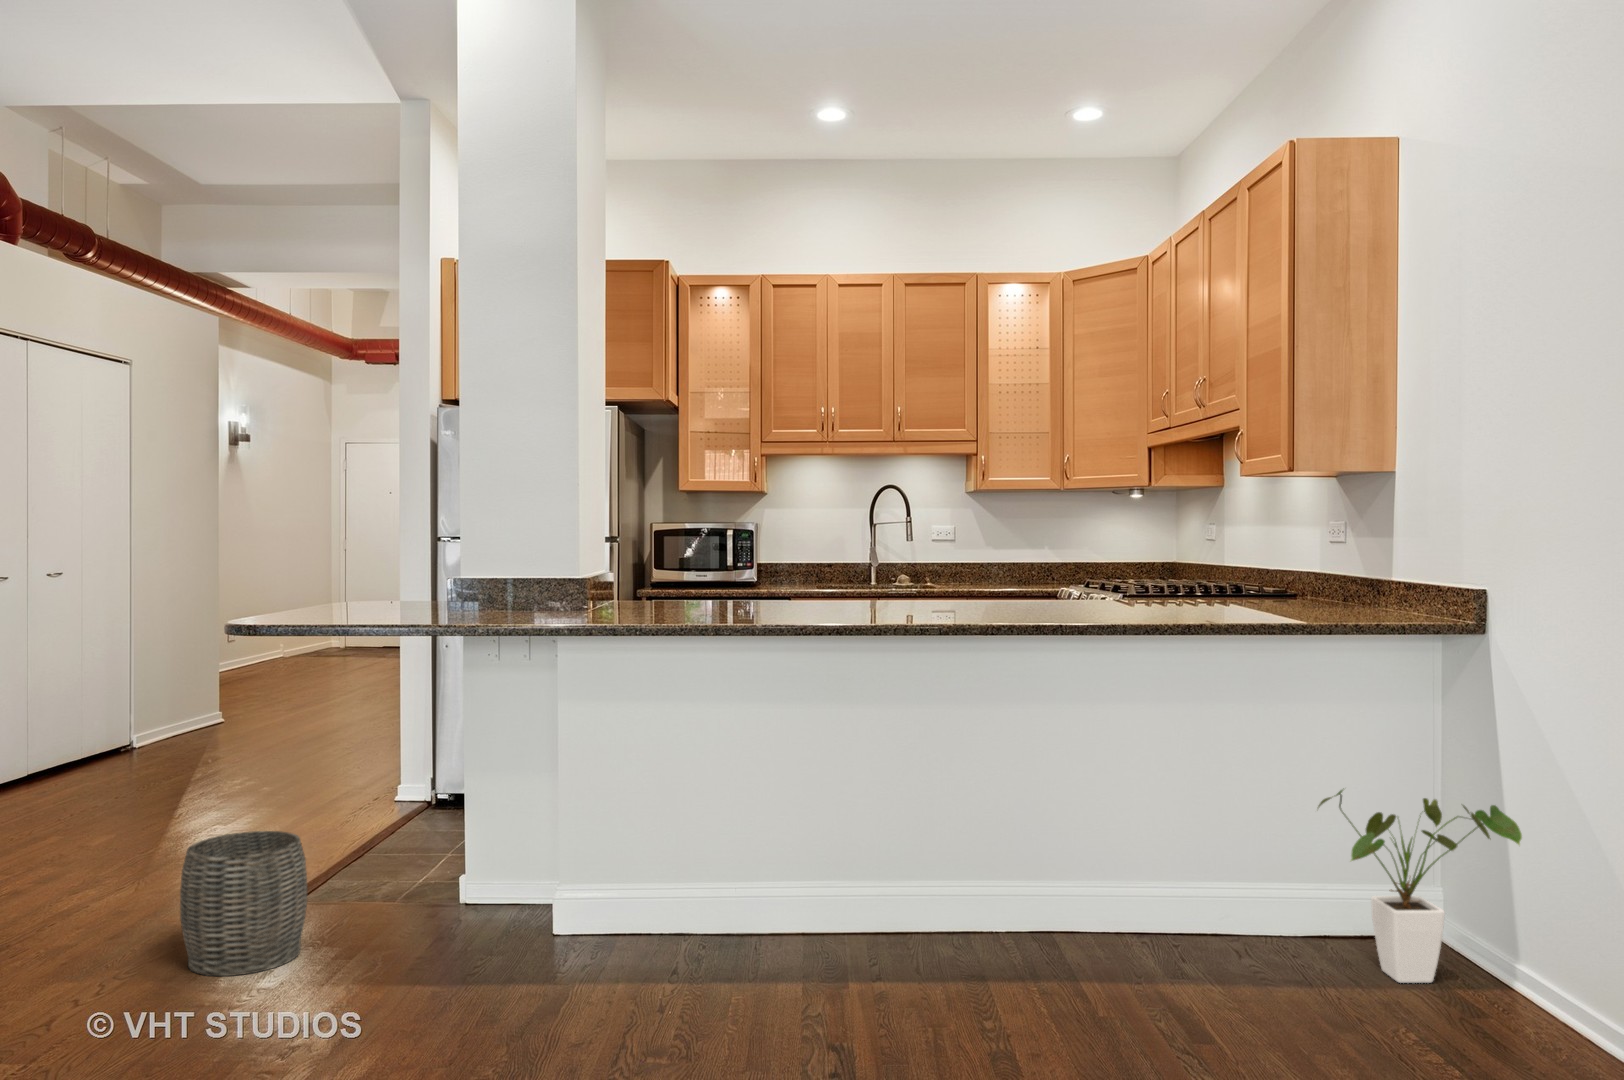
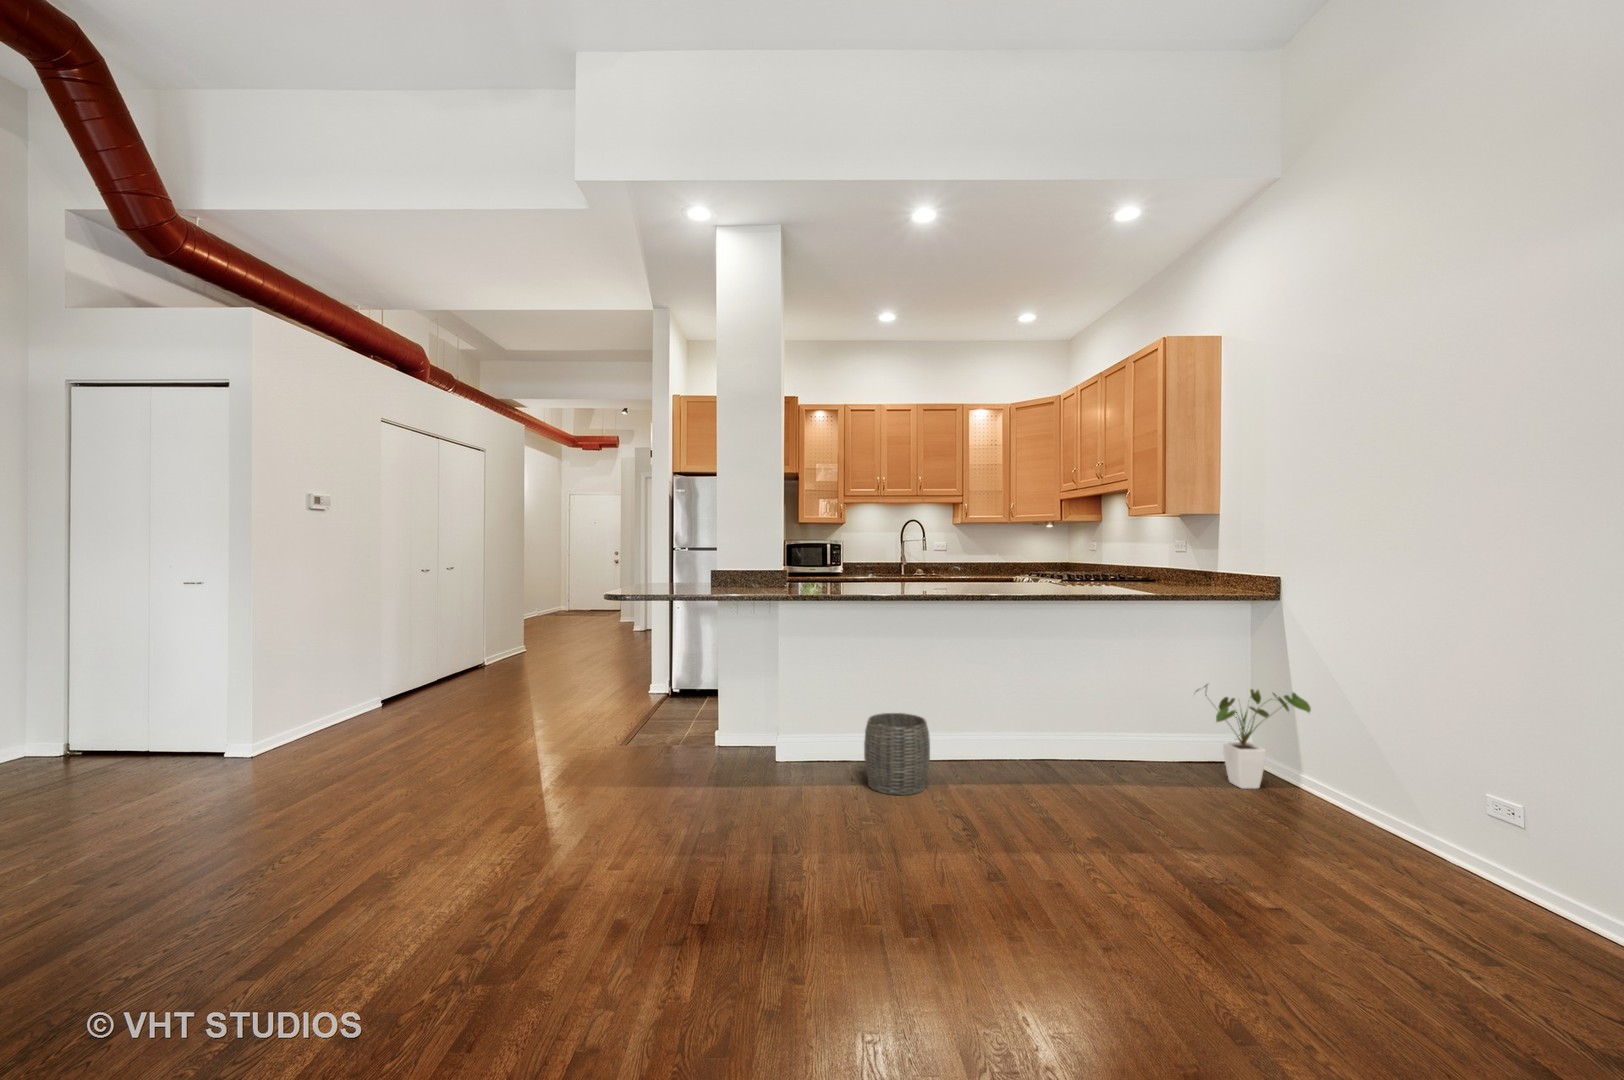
woven basket: present [180,831,307,976] -> present [864,713,930,795]

